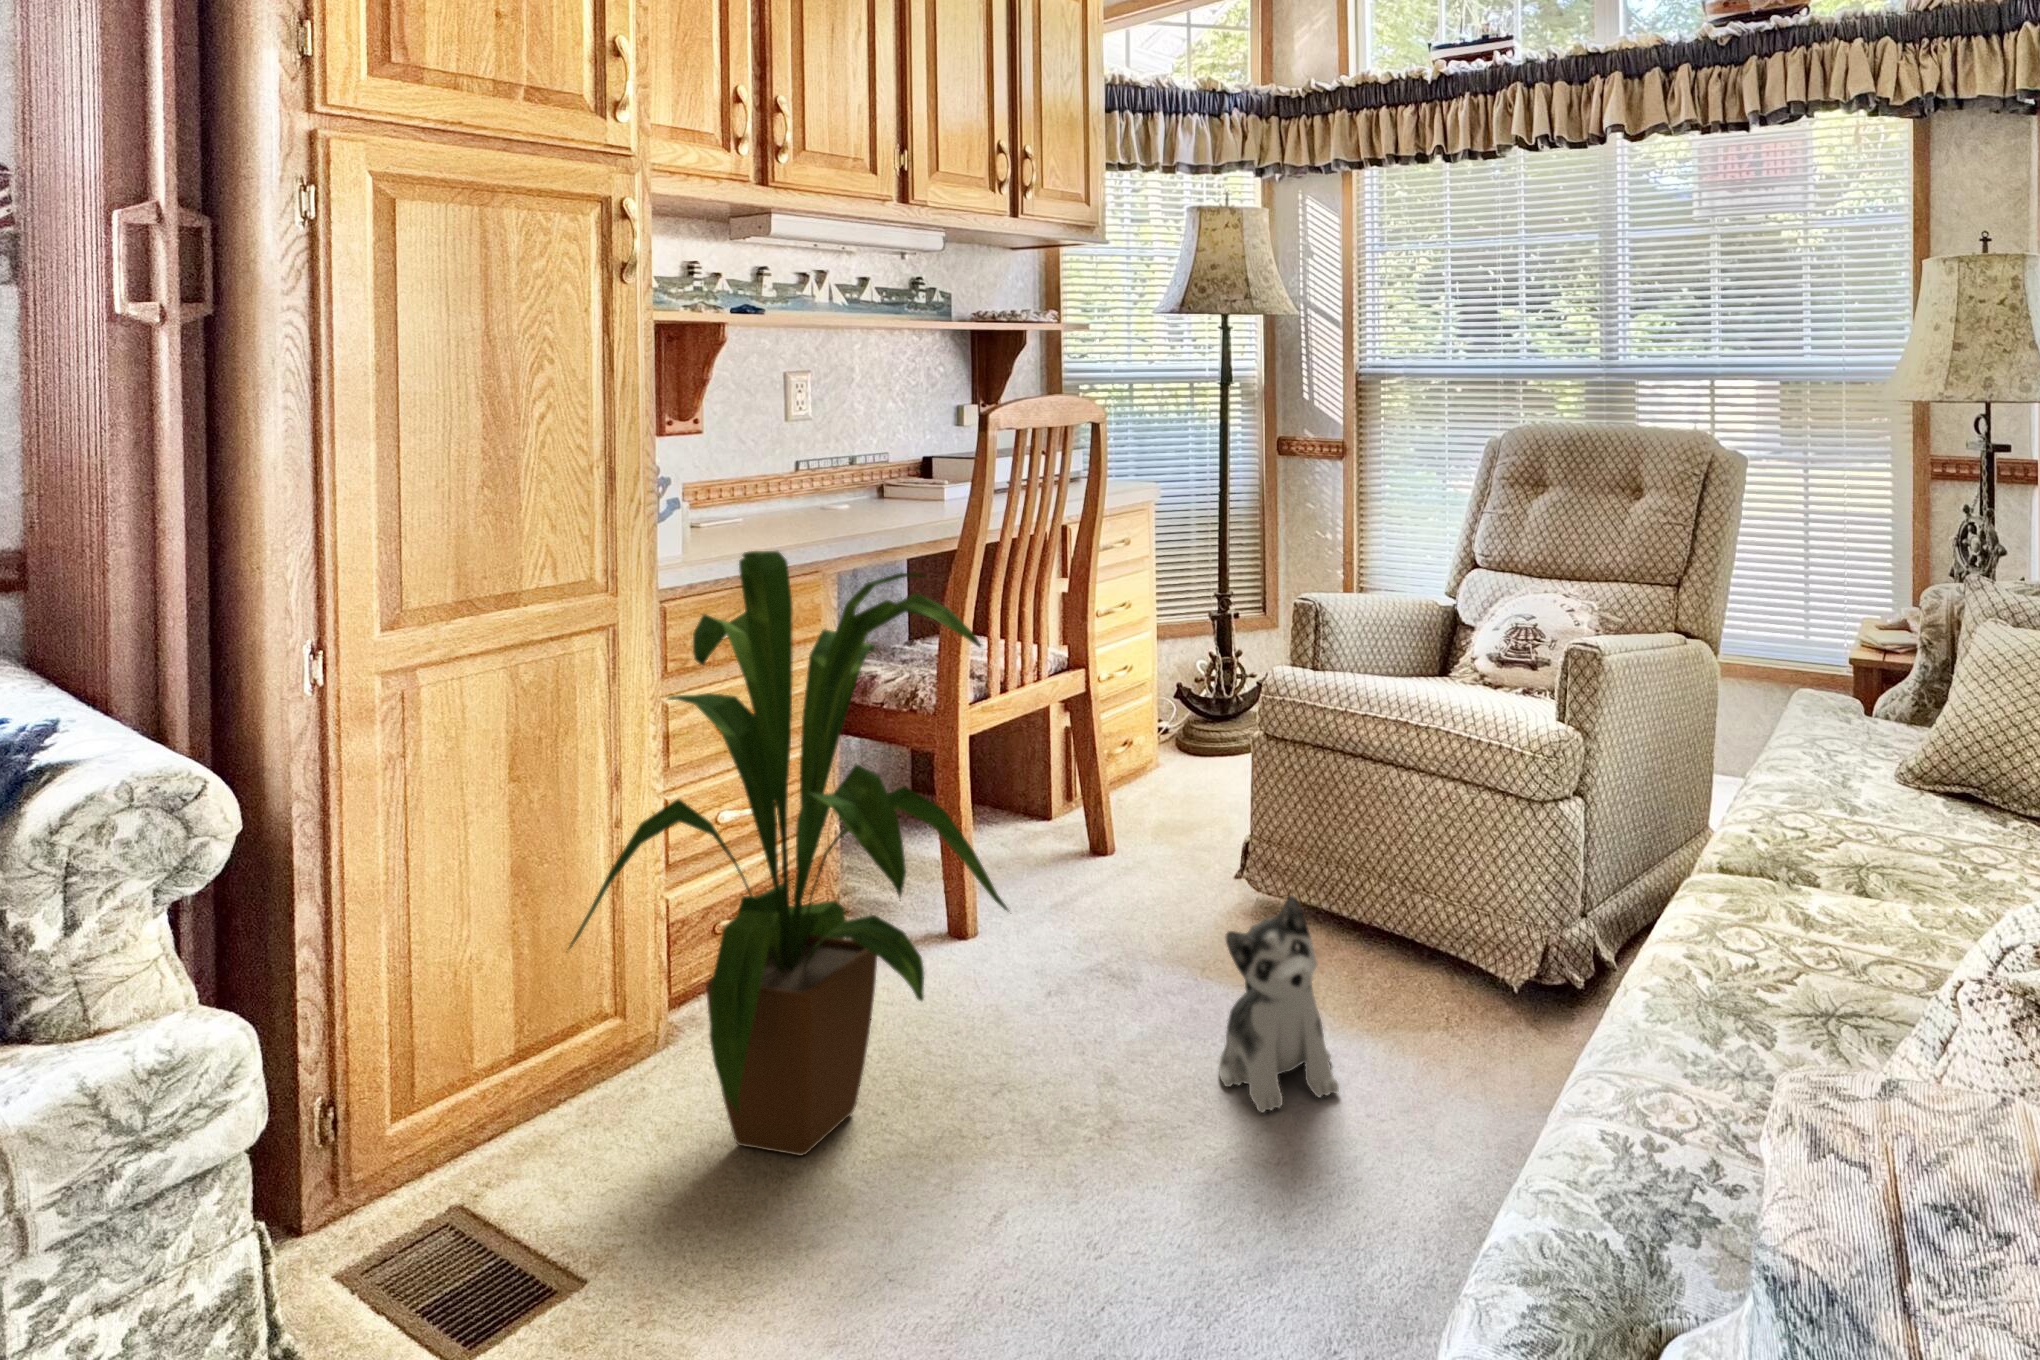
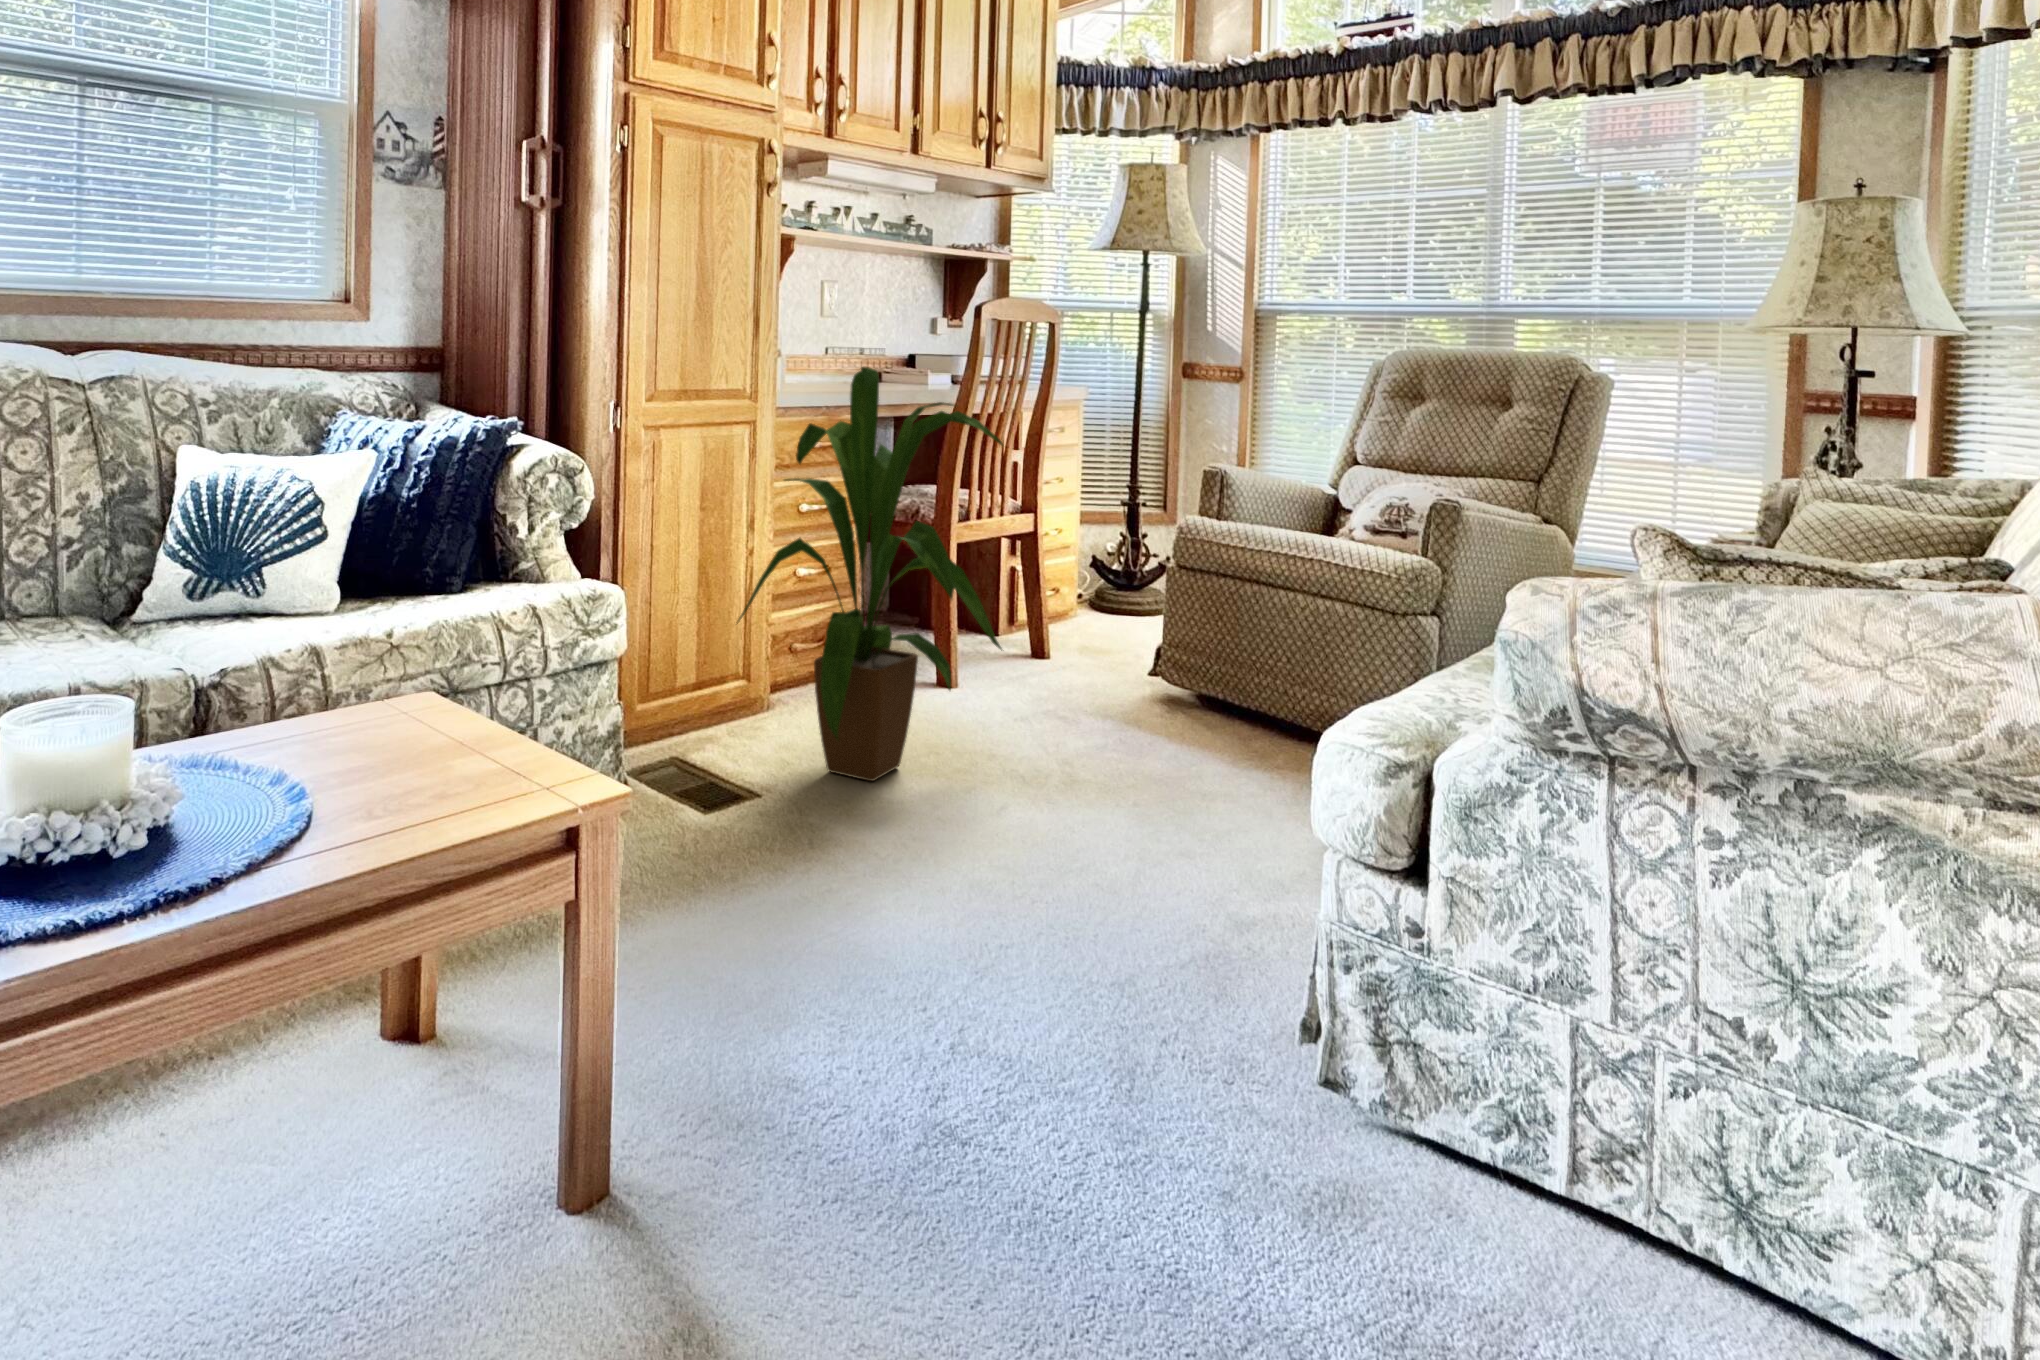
plush toy: present [1219,895,1339,1113] -> none [1150,654,1240,802]

